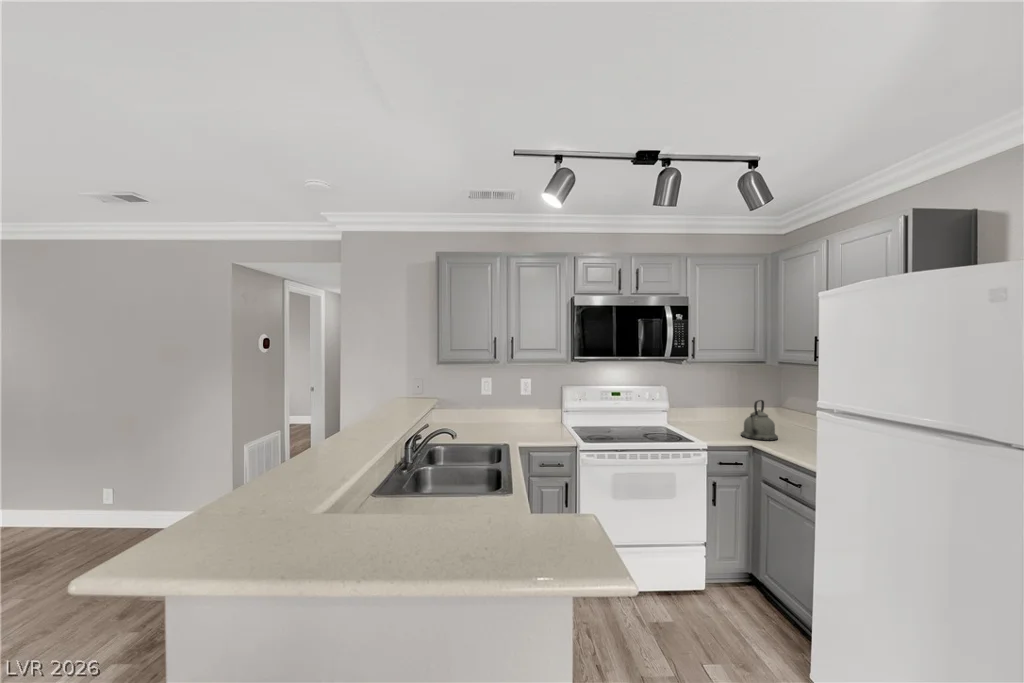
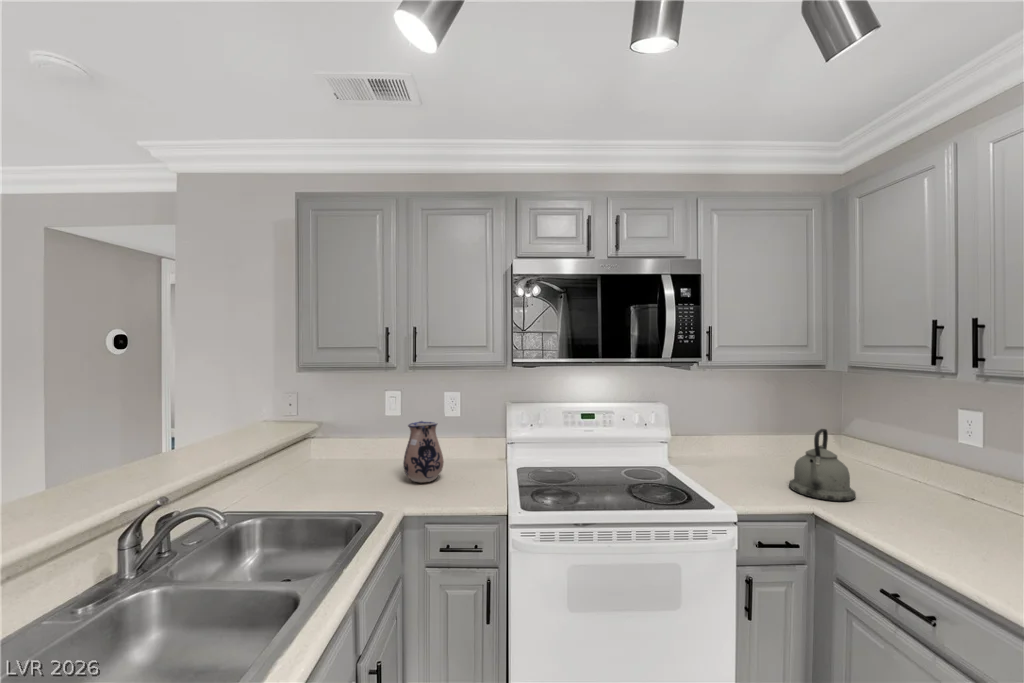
ceramic pitcher: none [504,396,528,433] -> present [403,421,444,483]

